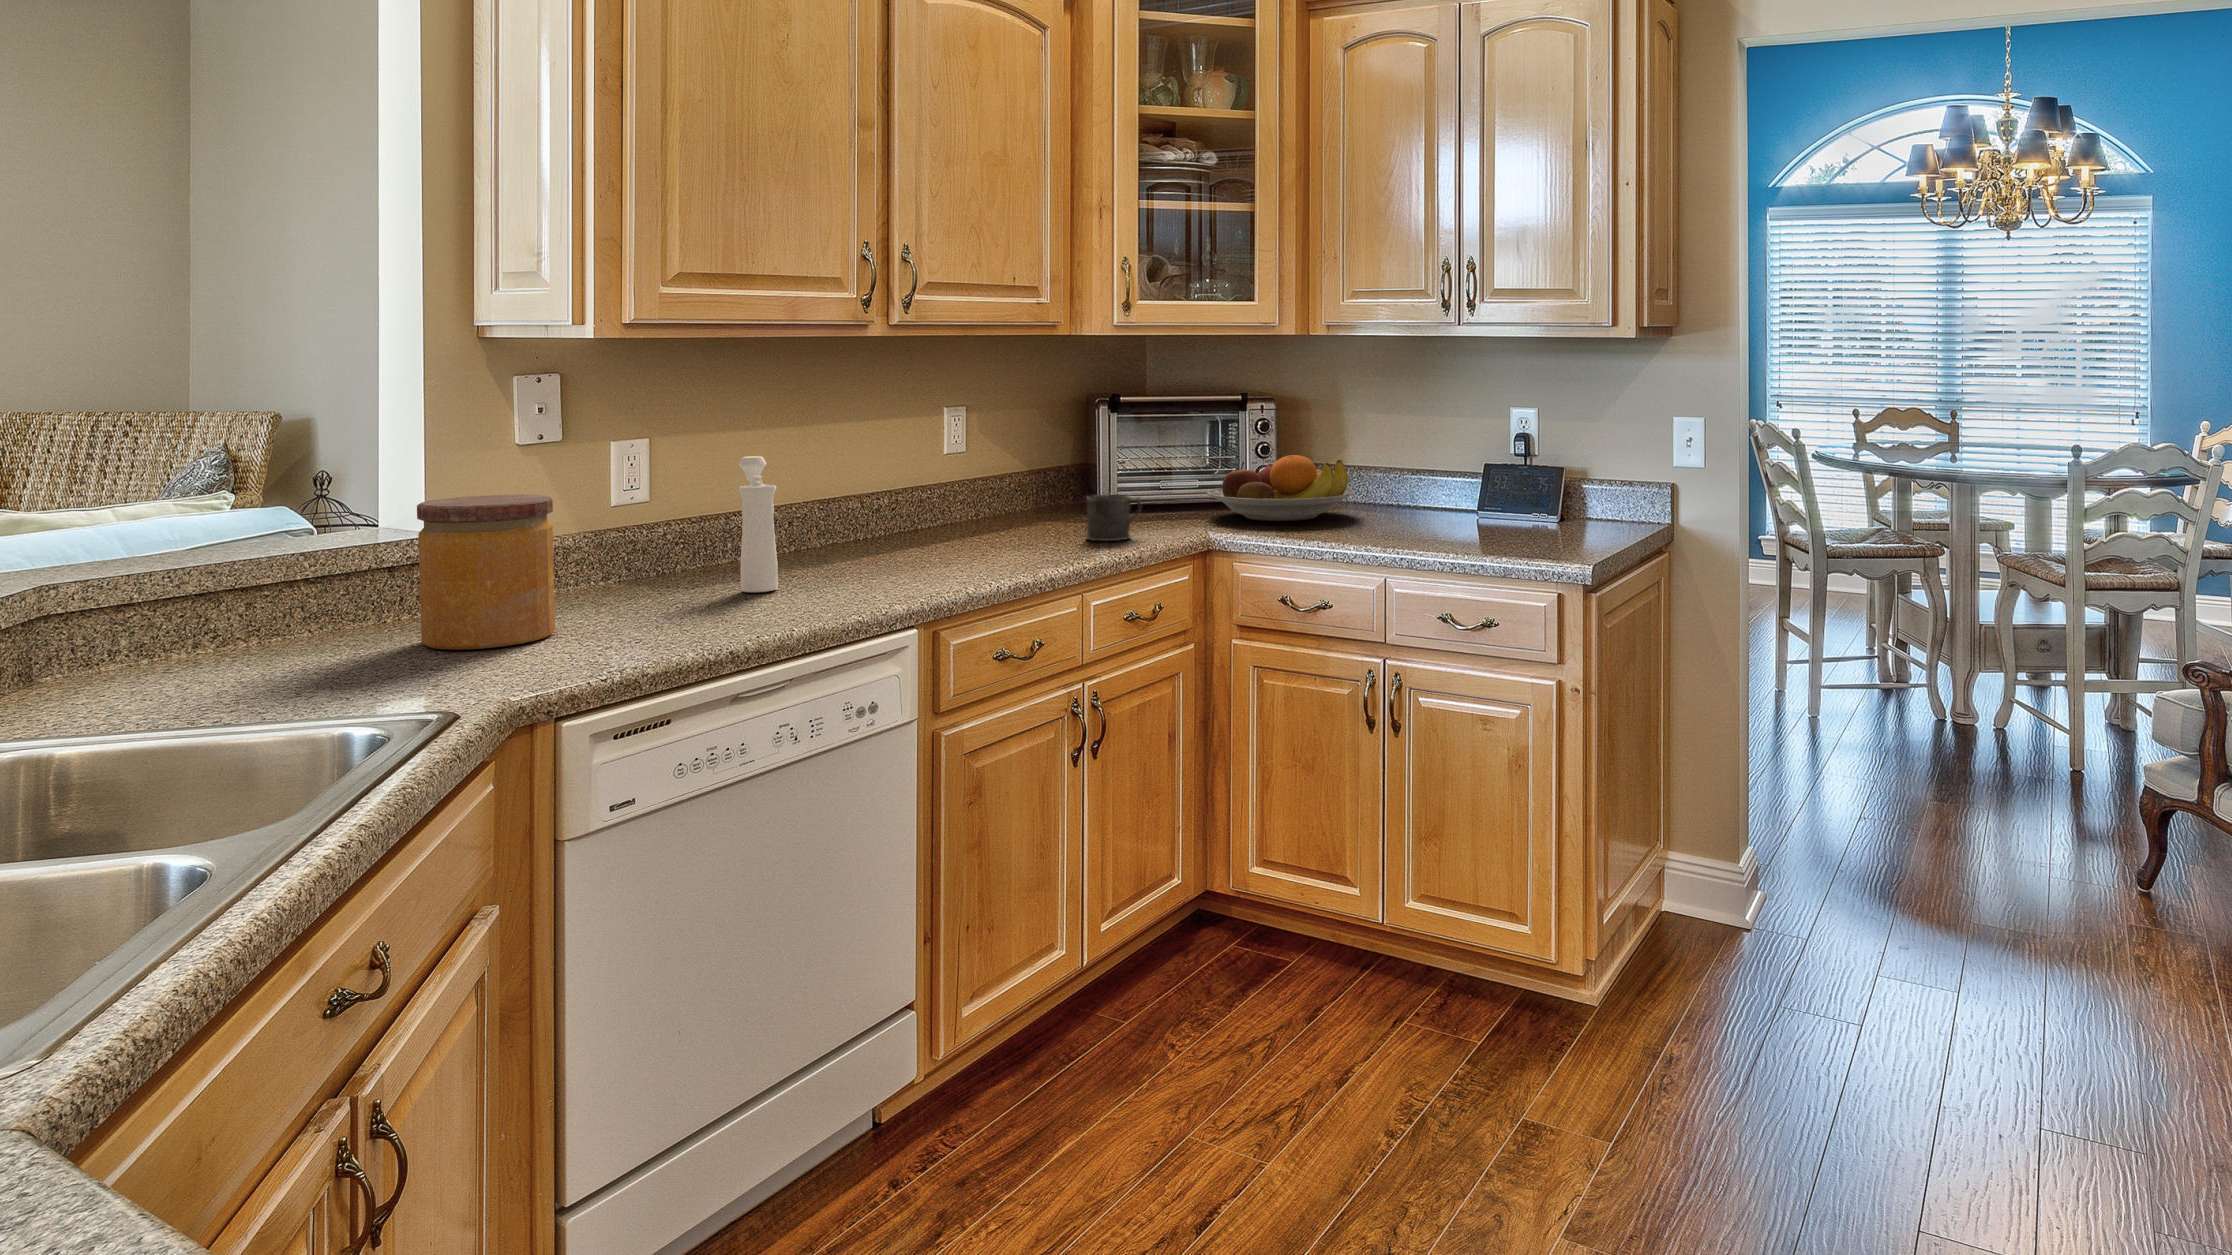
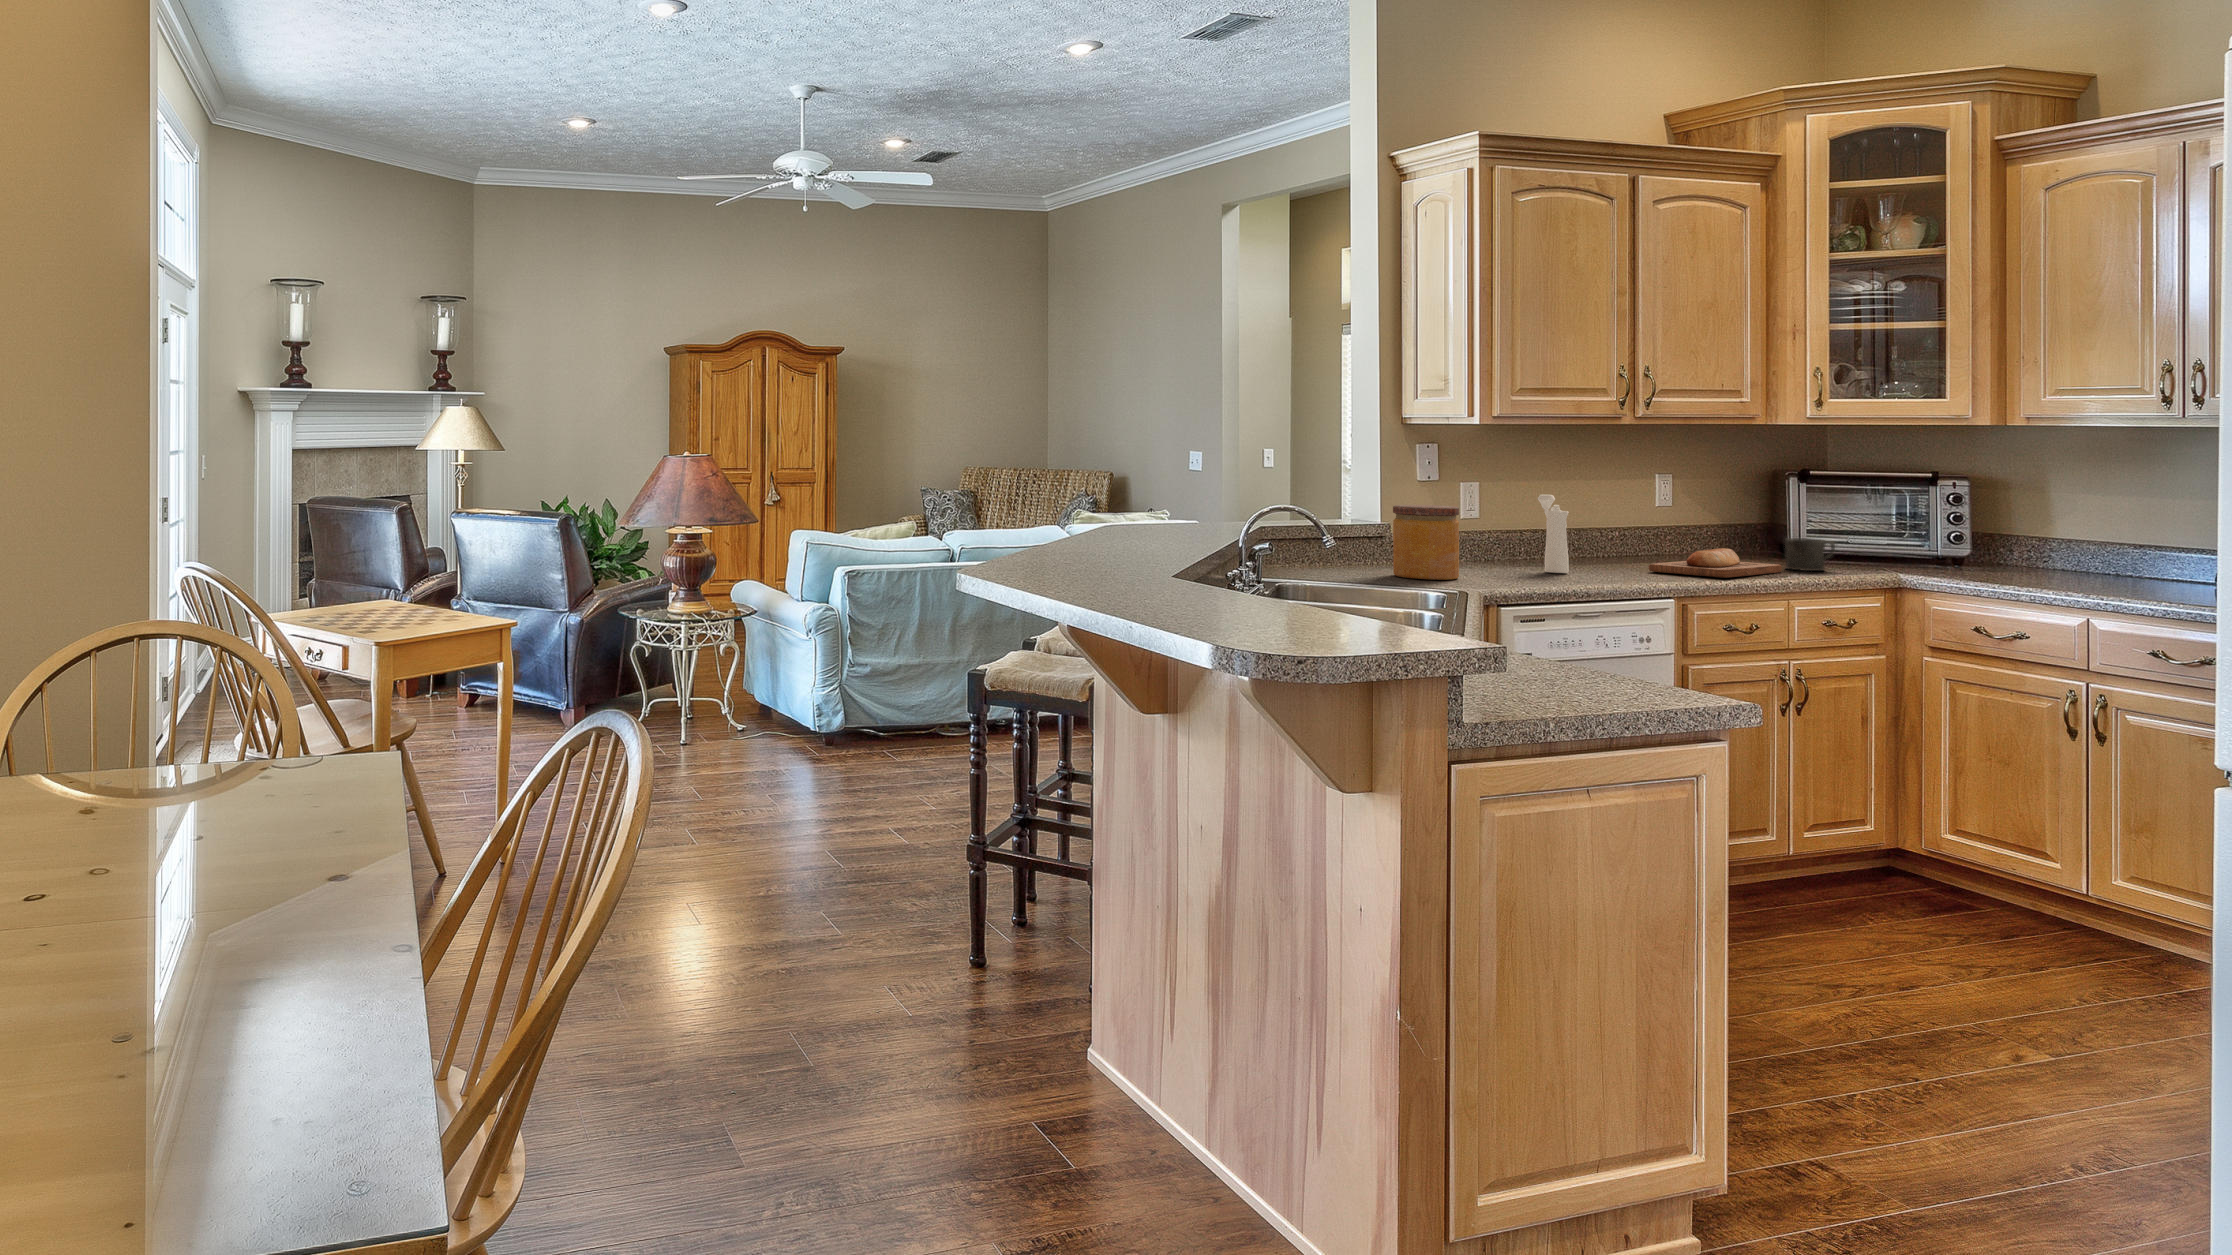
fruit bowl: present [1207,455,1354,521] -> none [1896,520,2059,572]
bread loaf: none [905,520,1080,573] -> present [1648,548,1782,578]

